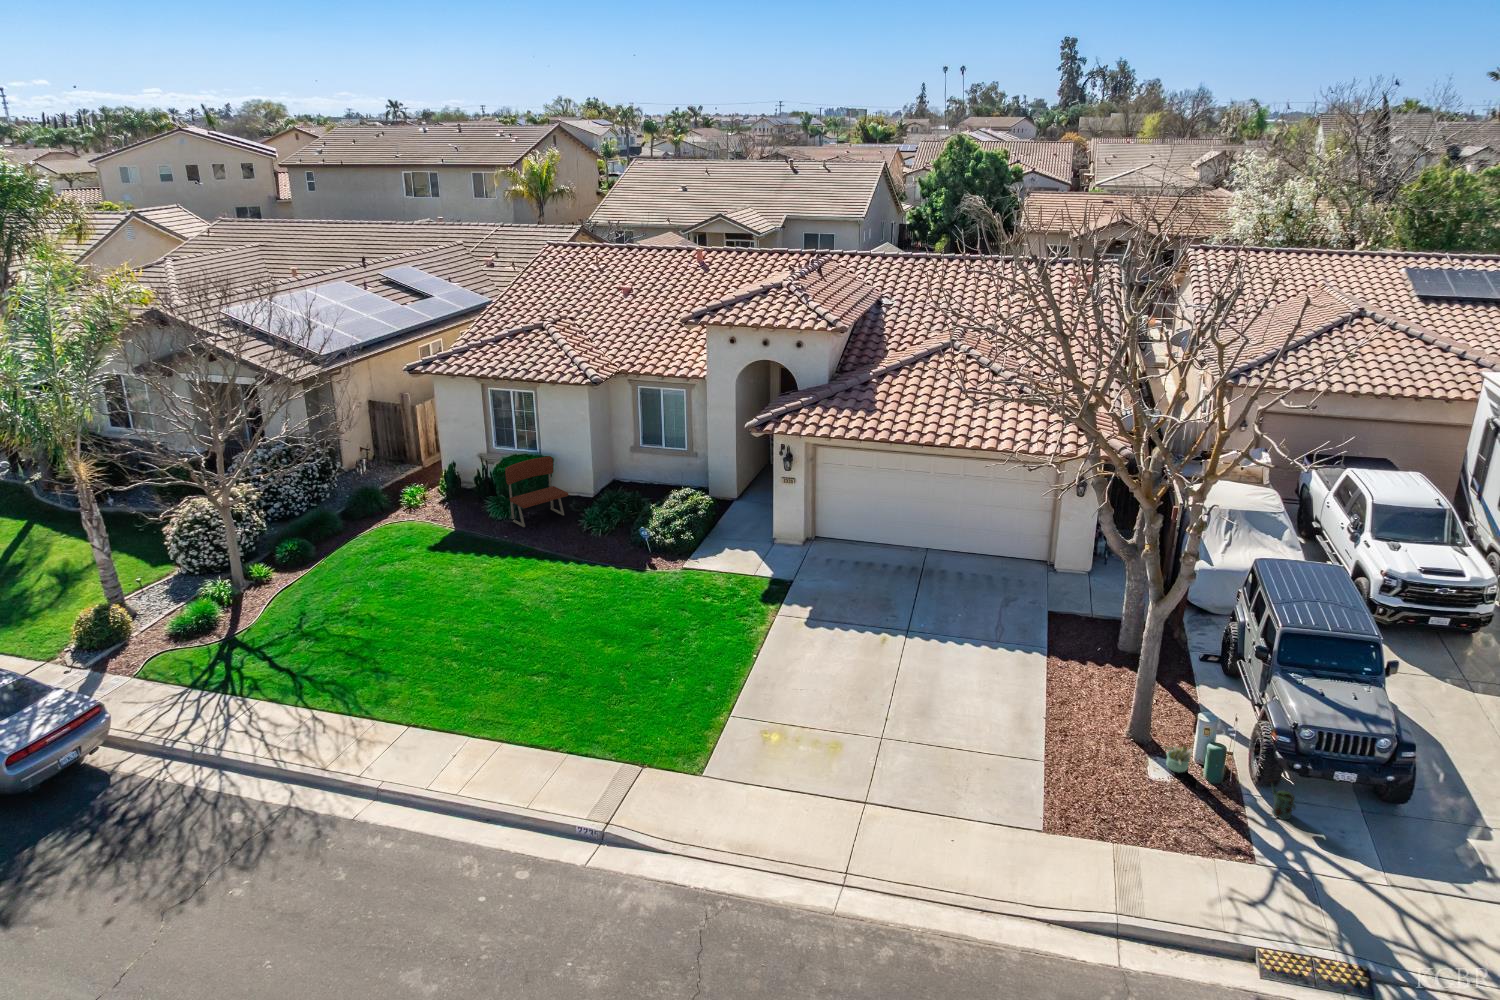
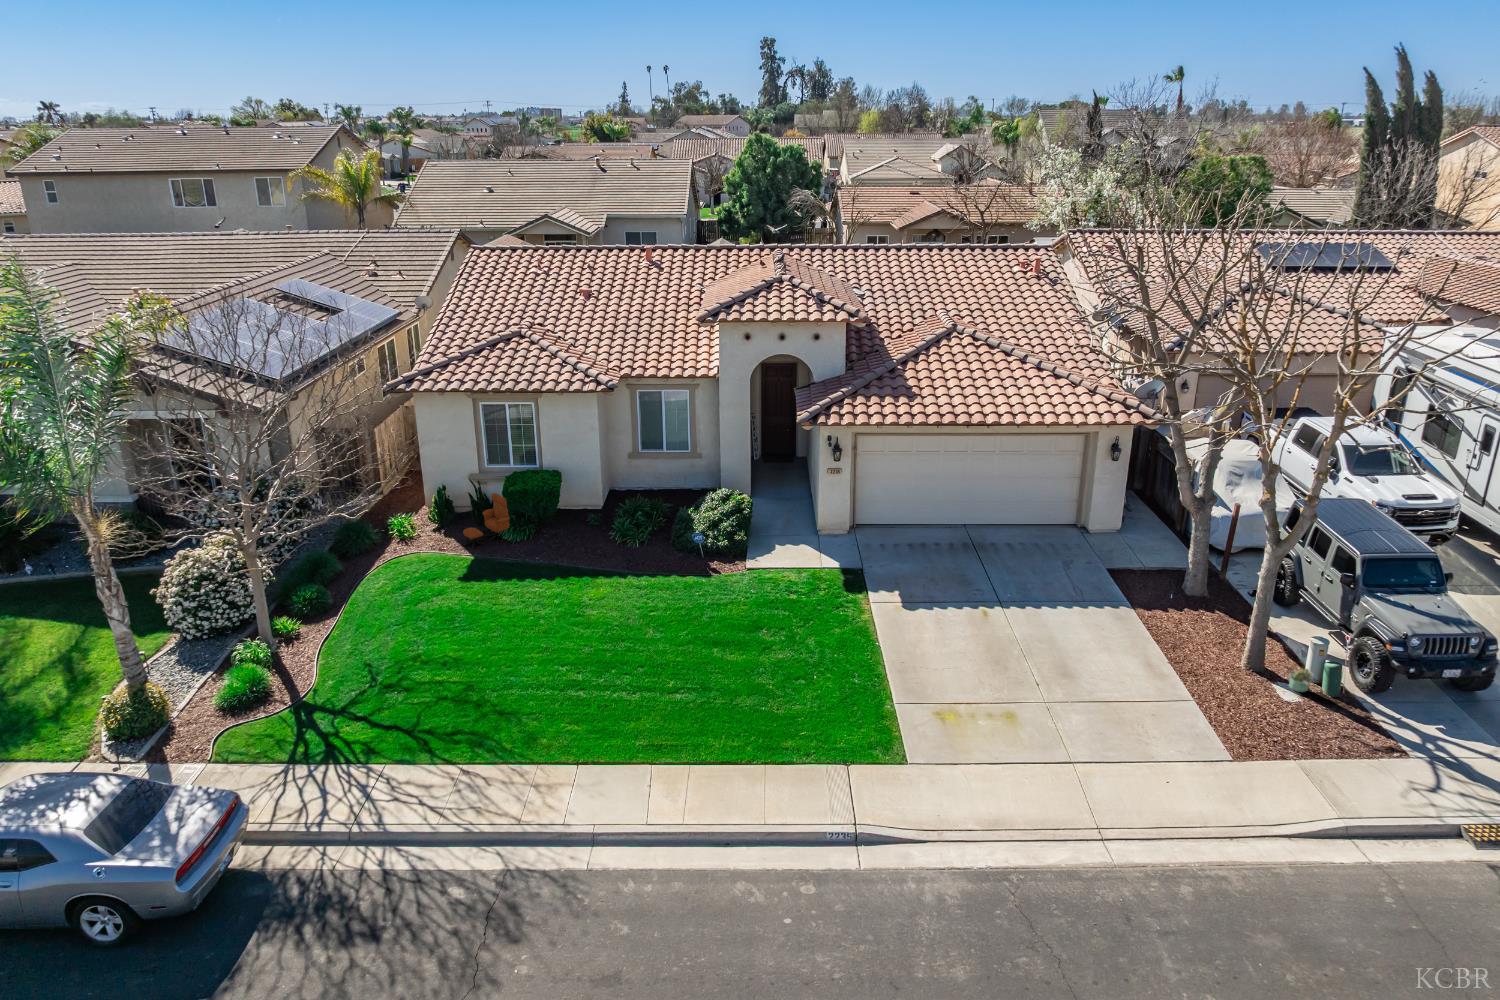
bench: present [505,456,568,527] -> none [525,470,588,547]
lounge chair: none [452,473,500,522] -> present [463,493,510,548]
watering can: present [1269,779,1296,820] -> none [1385,685,1419,718]

